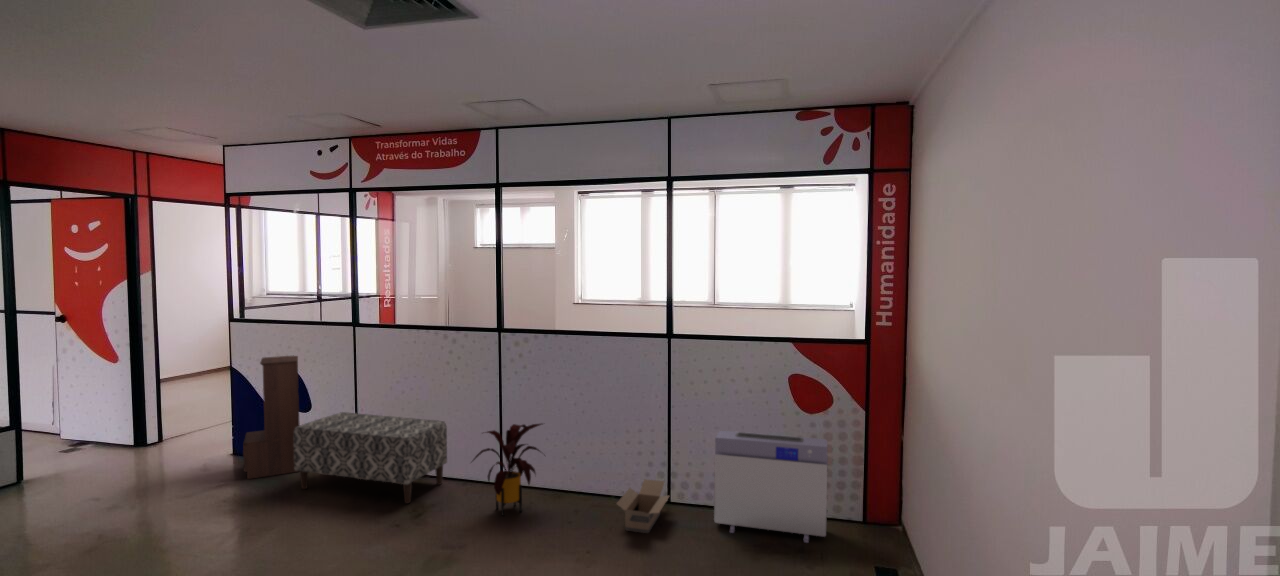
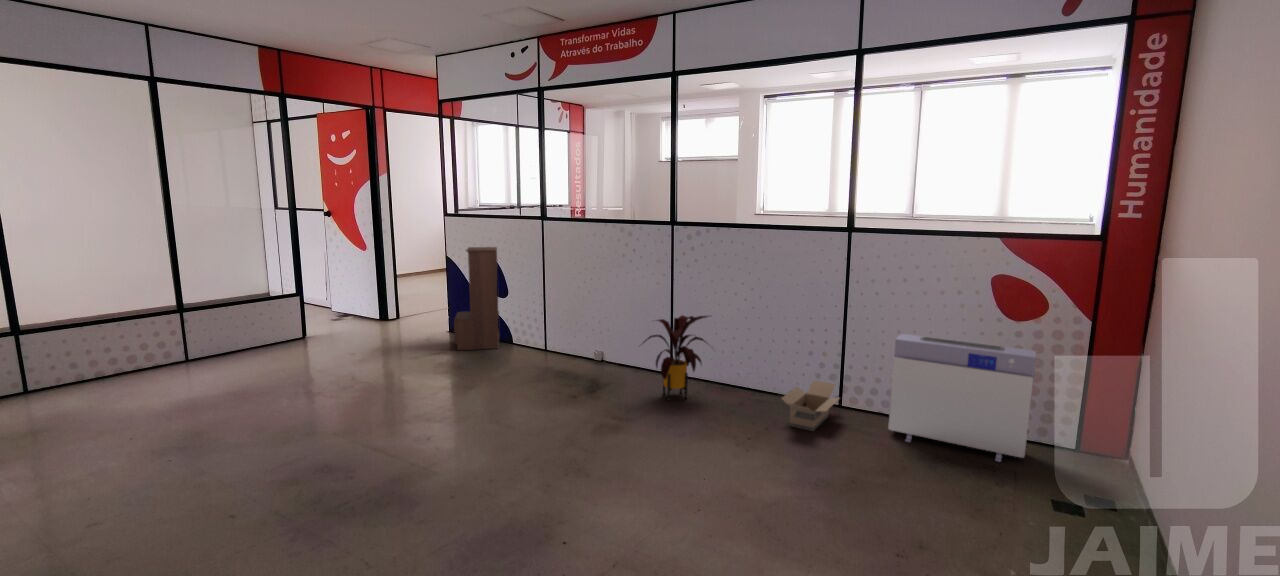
bench: present [294,412,447,503] -> none [492,299,621,381]

